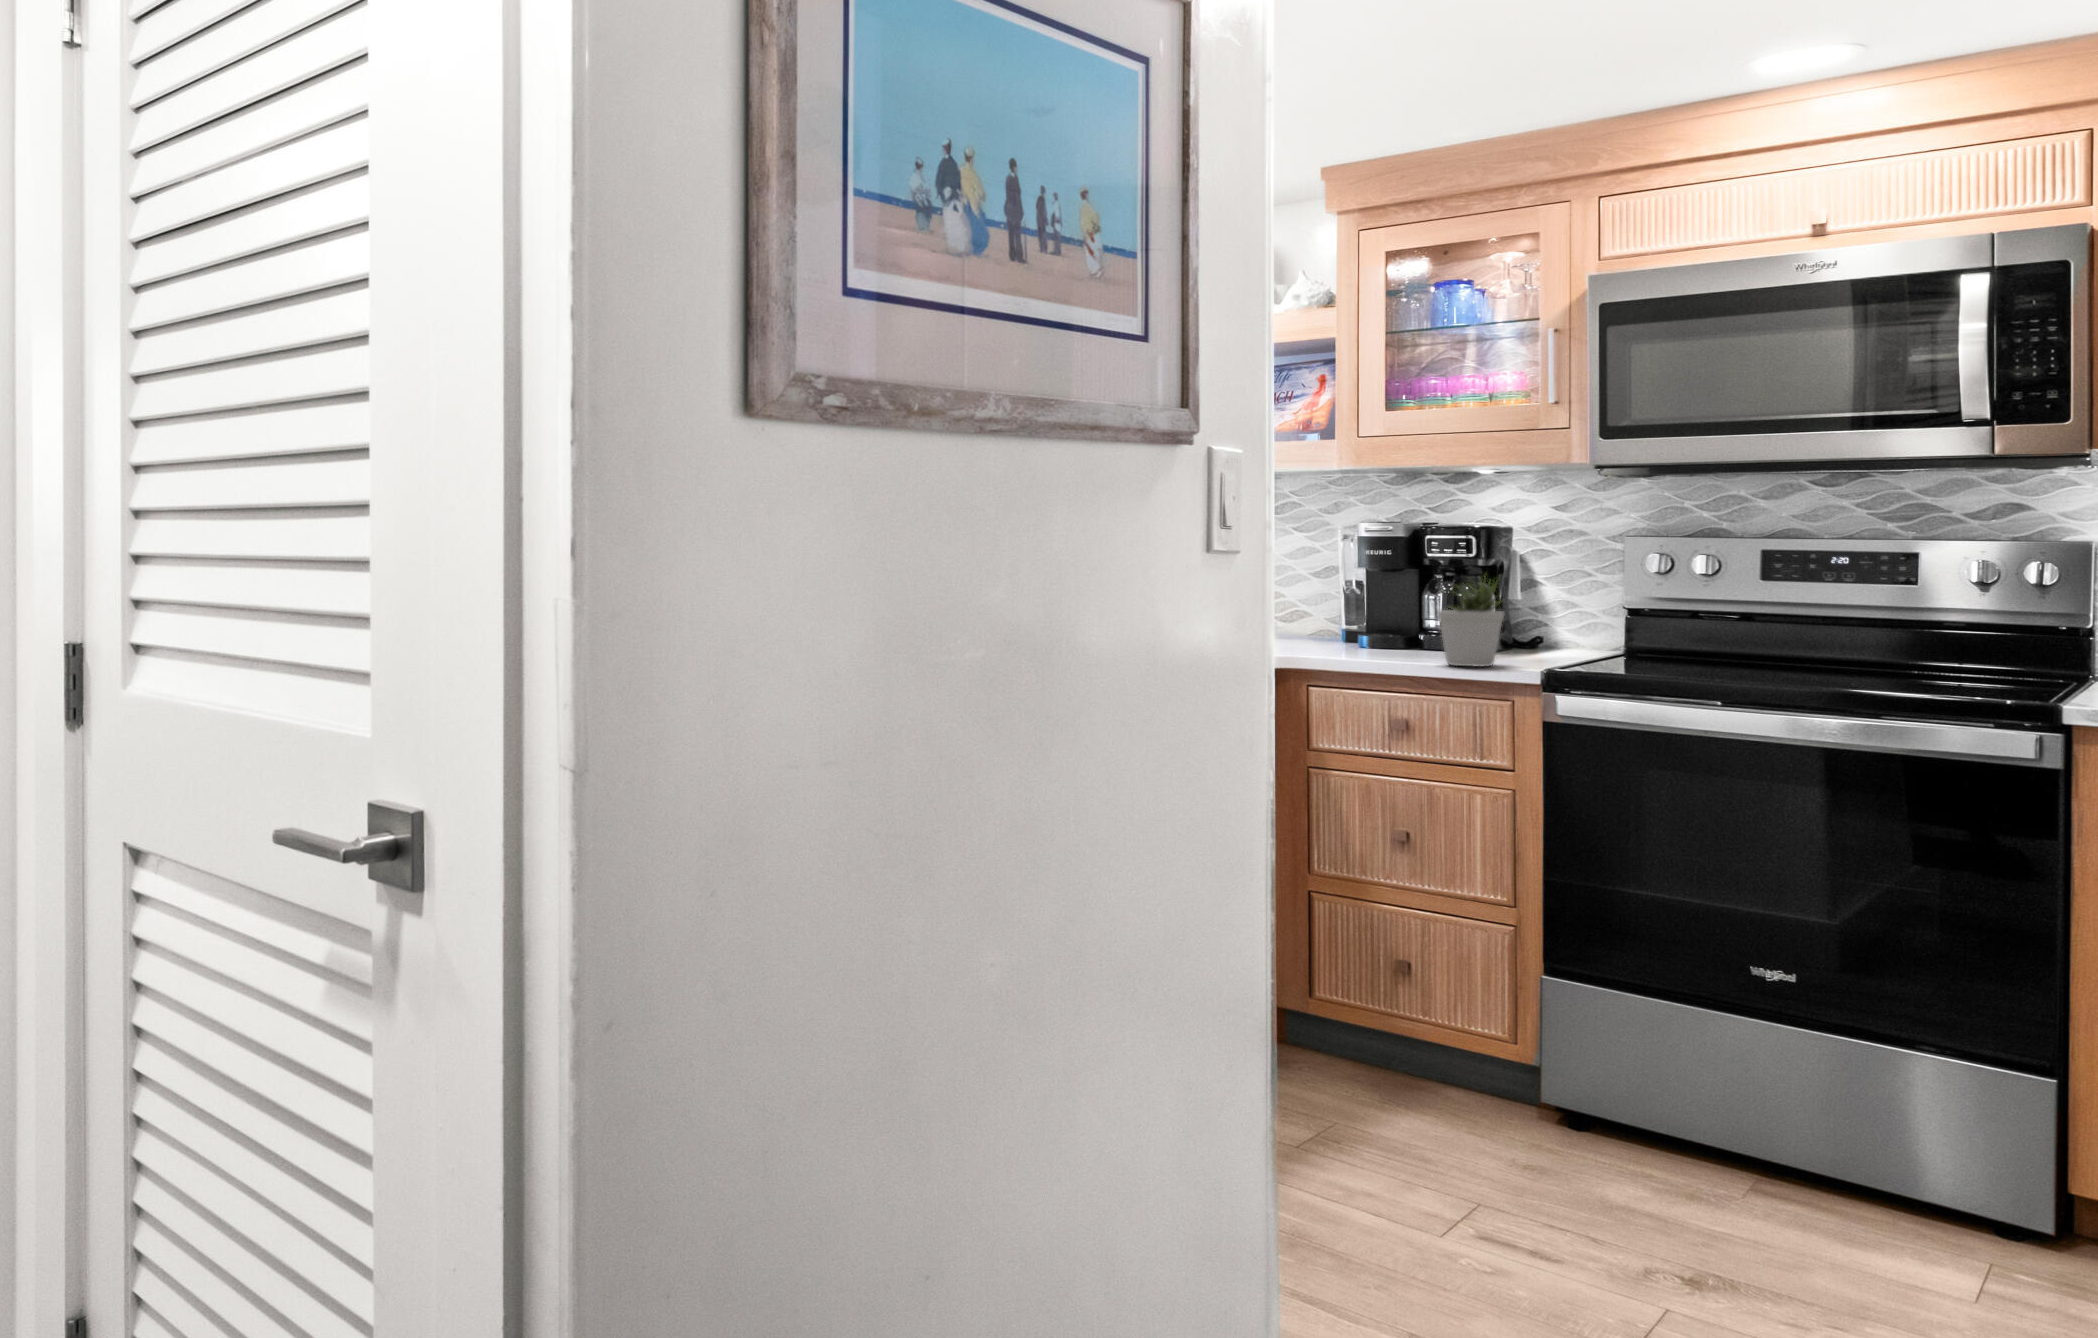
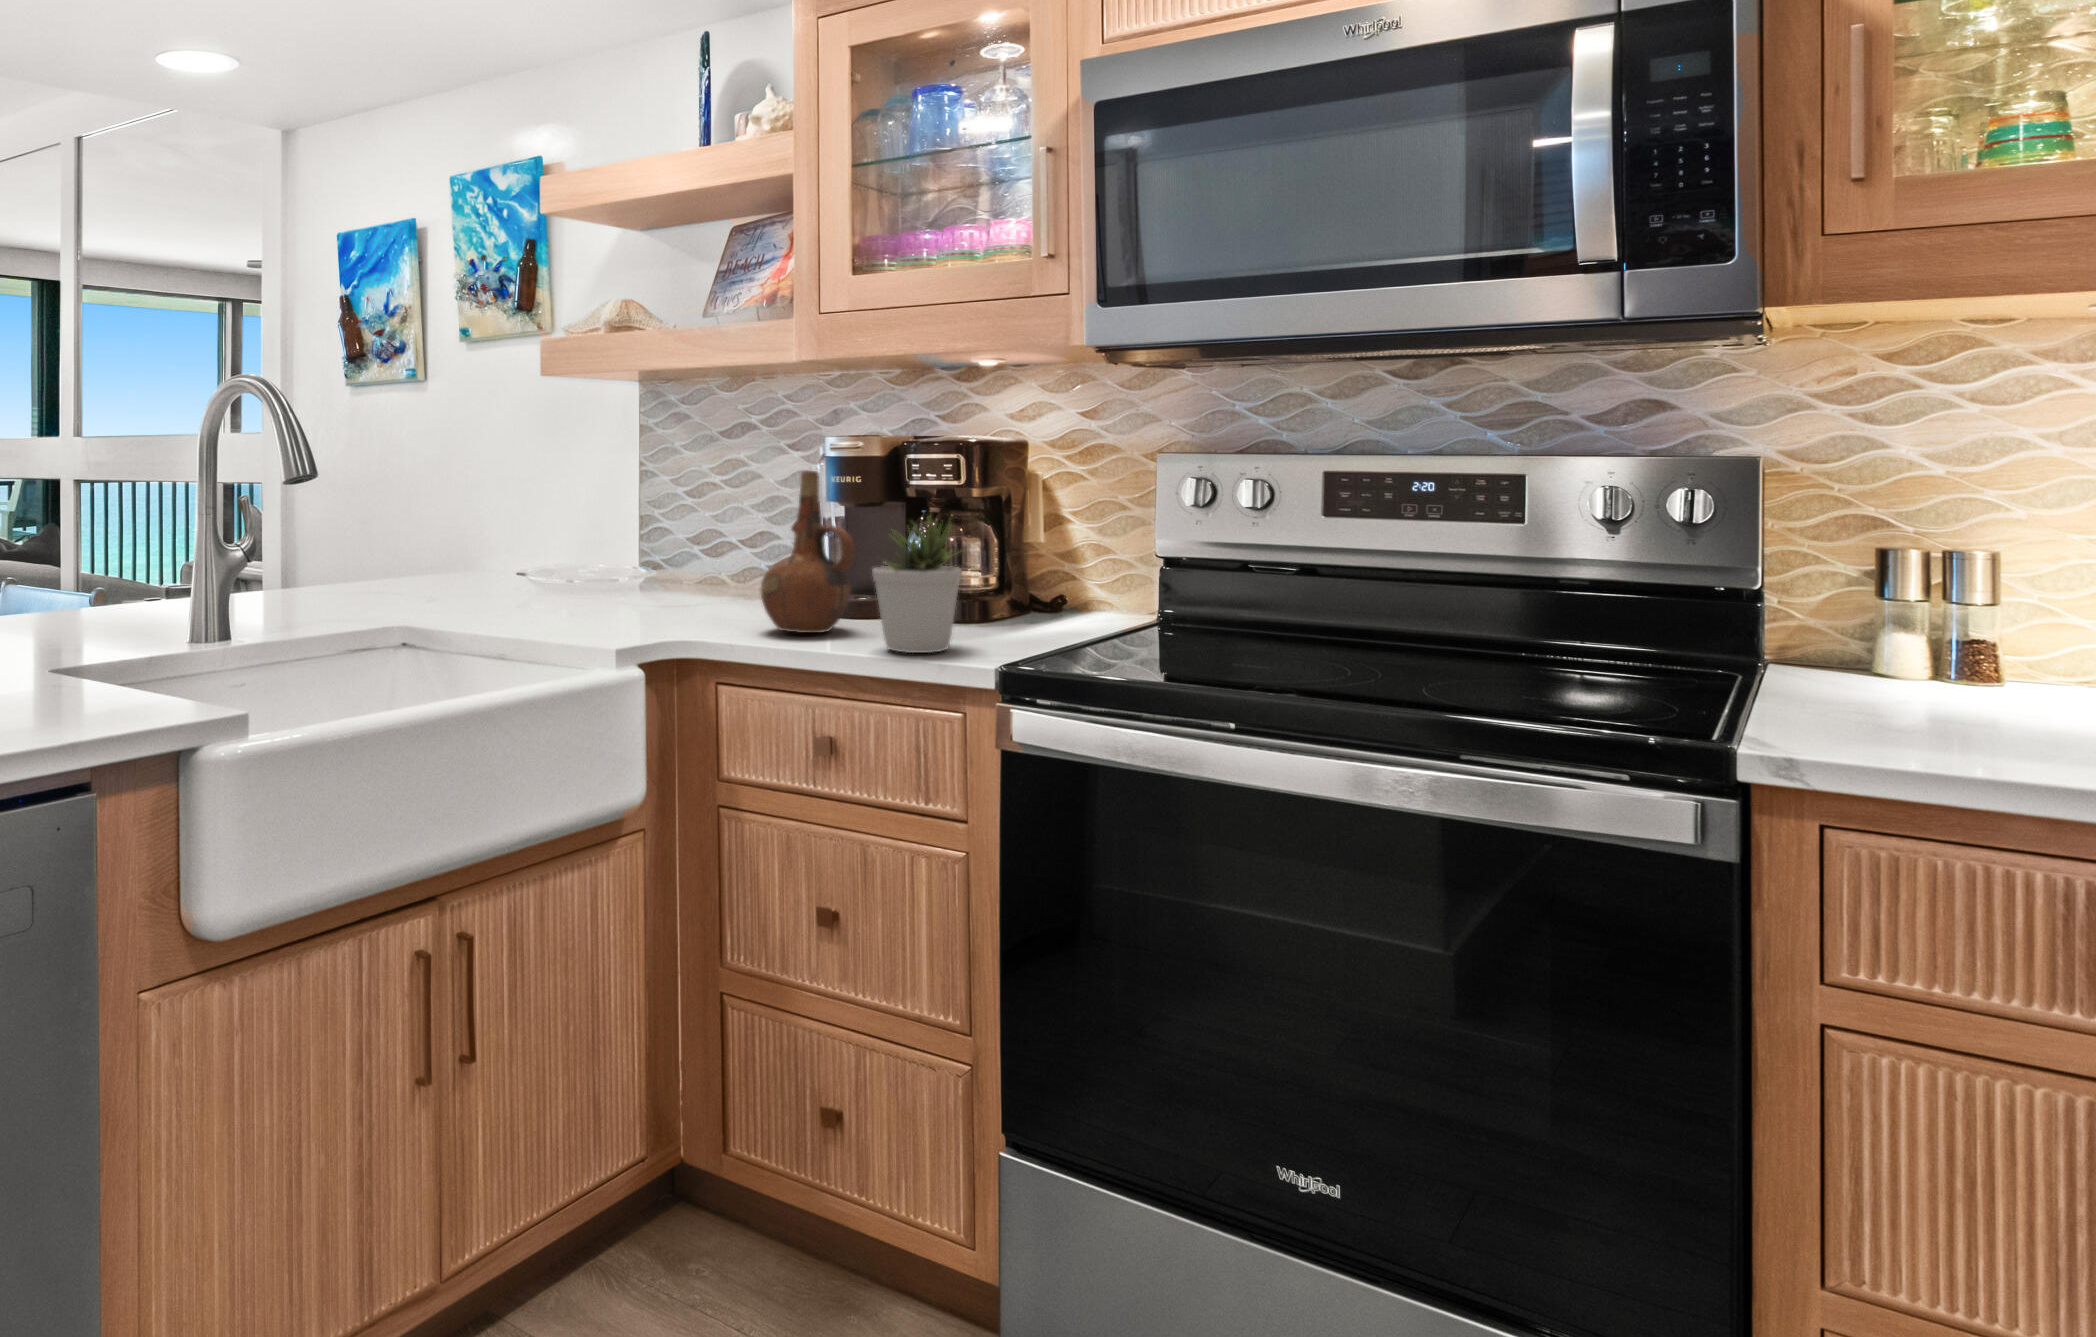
ceramic pitcher: none [1338,546,1411,657] -> present [761,471,855,633]

